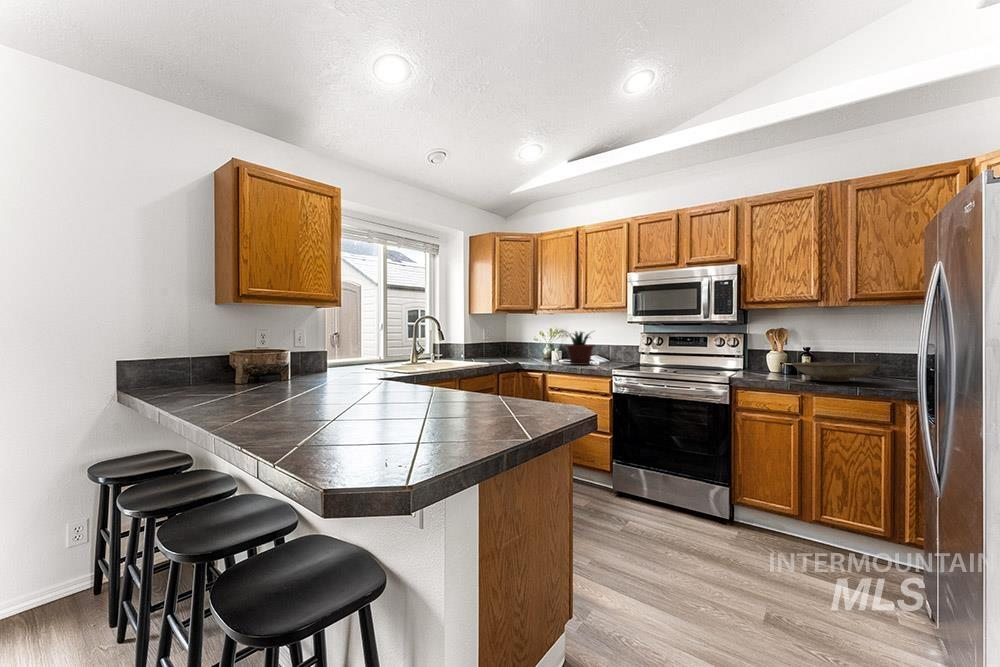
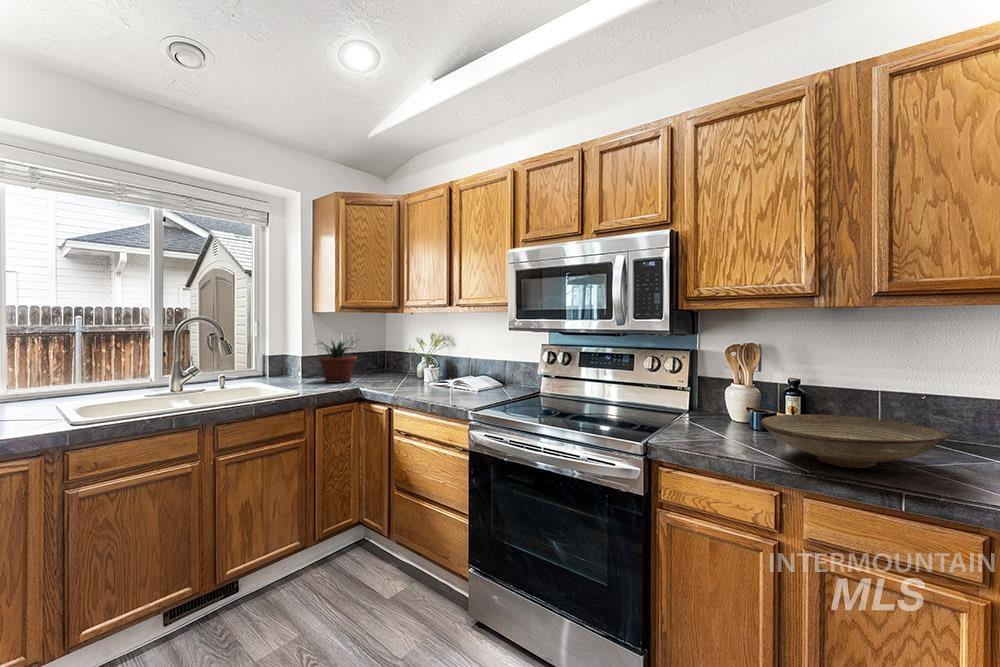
potted plant: present [565,331,595,365] -> present [318,341,357,383]

